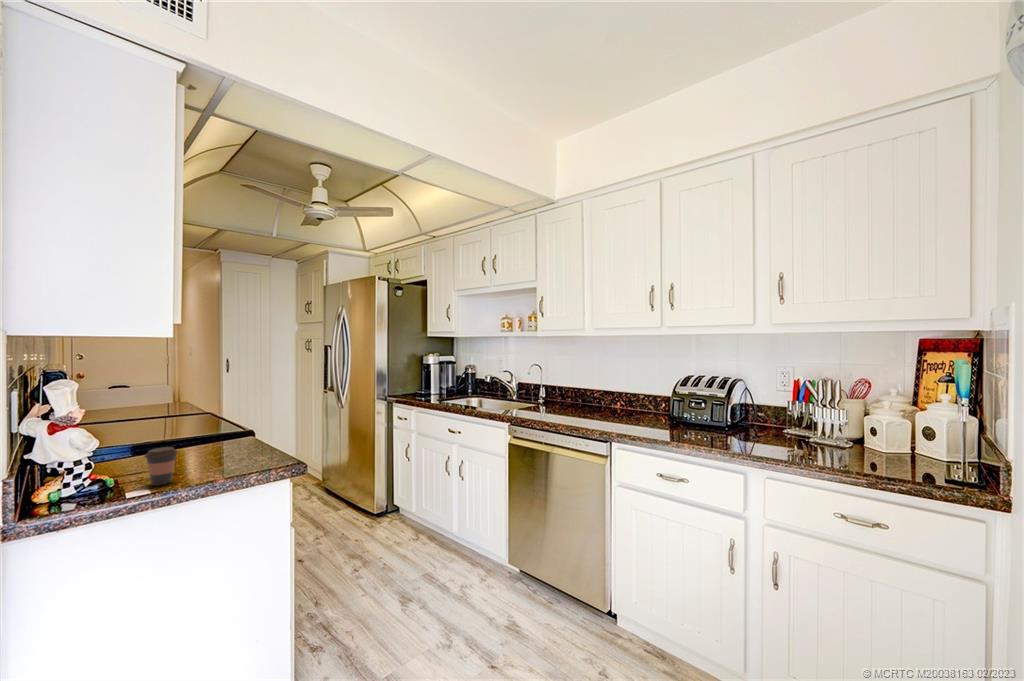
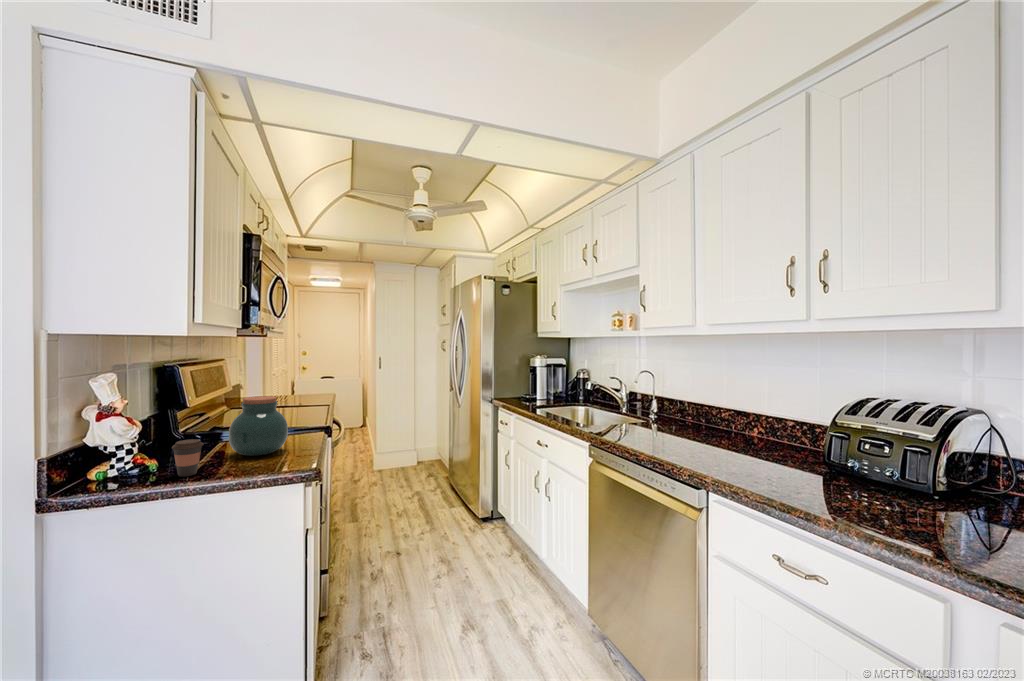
jar: none [179,401,242,462] -> present [229,396,288,456]

